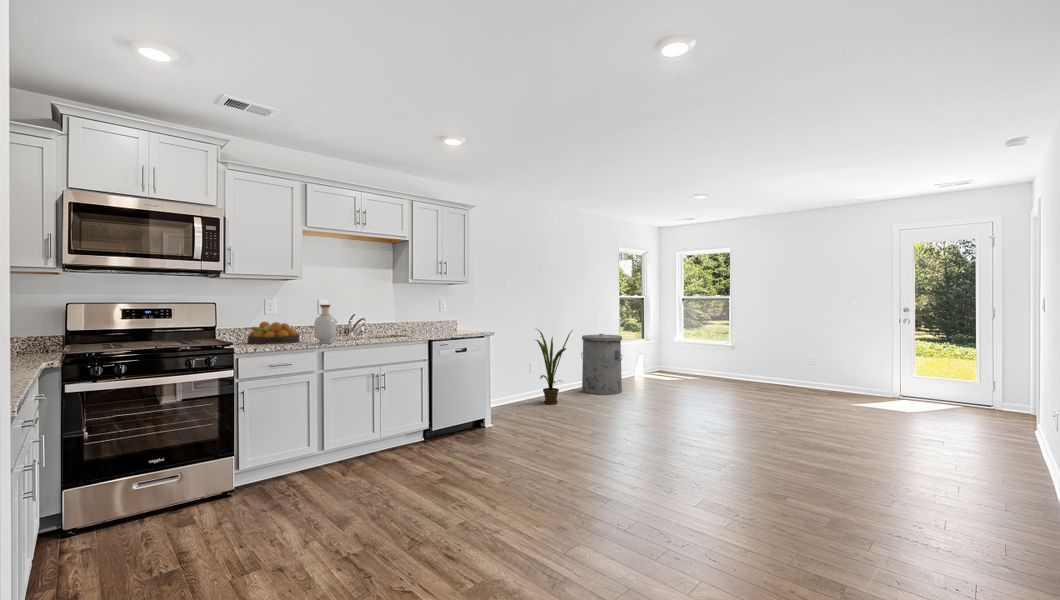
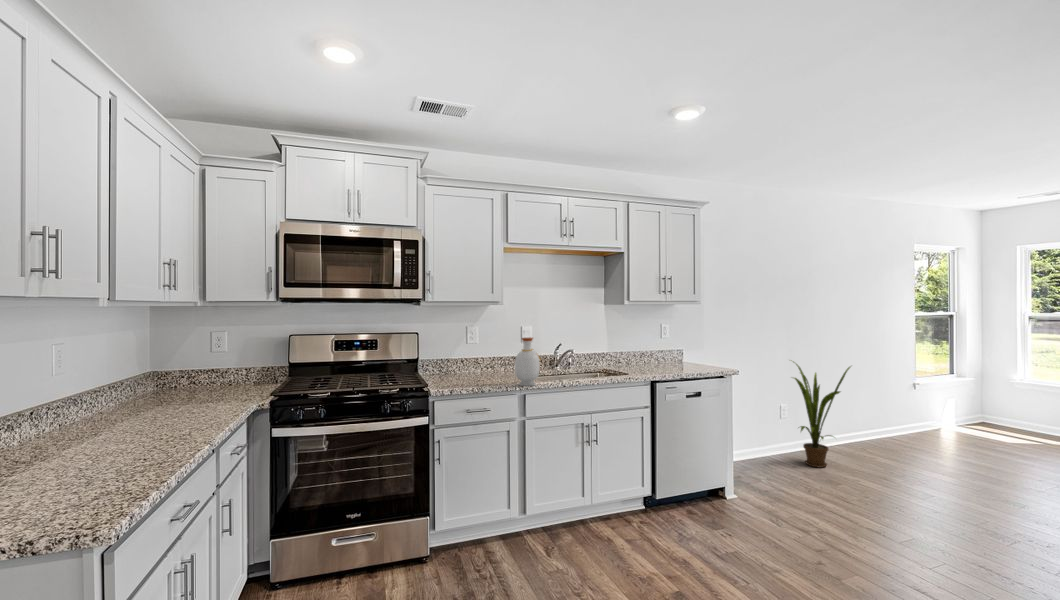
fruit bowl: present [247,322,300,344] -> none [447,353,501,381]
trash can: present [581,334,622,394] -> none [857,369,932,460]

